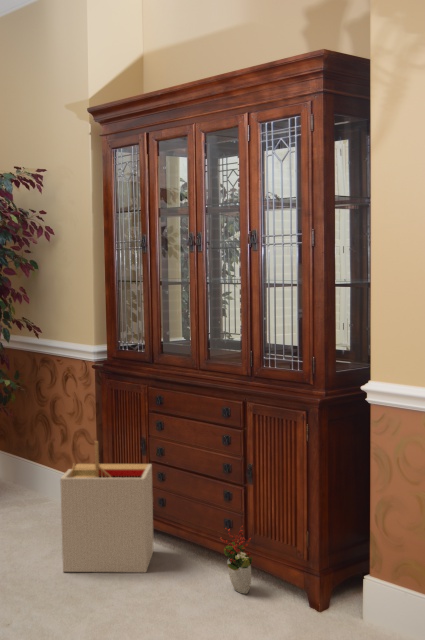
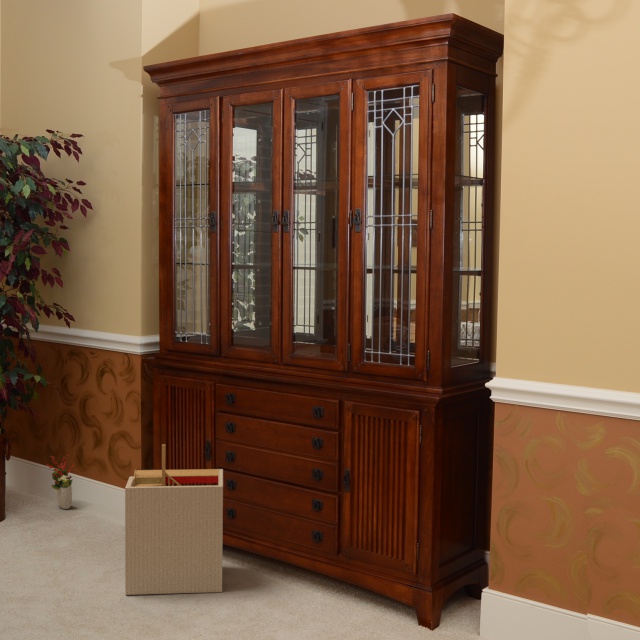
decorative plant: present [220,526,252,594] -> present [47,455,74,509]

